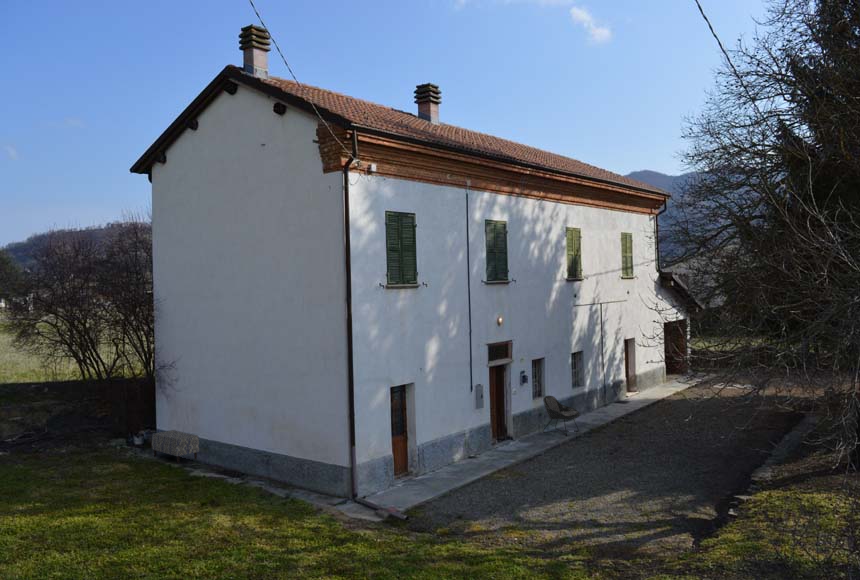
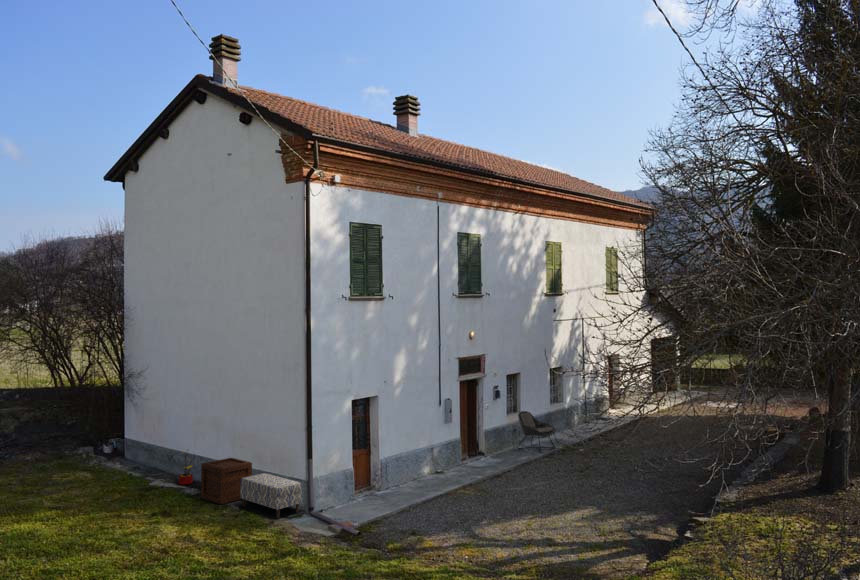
bench: present [152,430,199,463] -> present [240,473,302,519]
decorative plant: none [218,438,234,473] -> present [179,452,193,485]
wooden crate: none [243,446,293,492] -> present [201,458,252,504]

